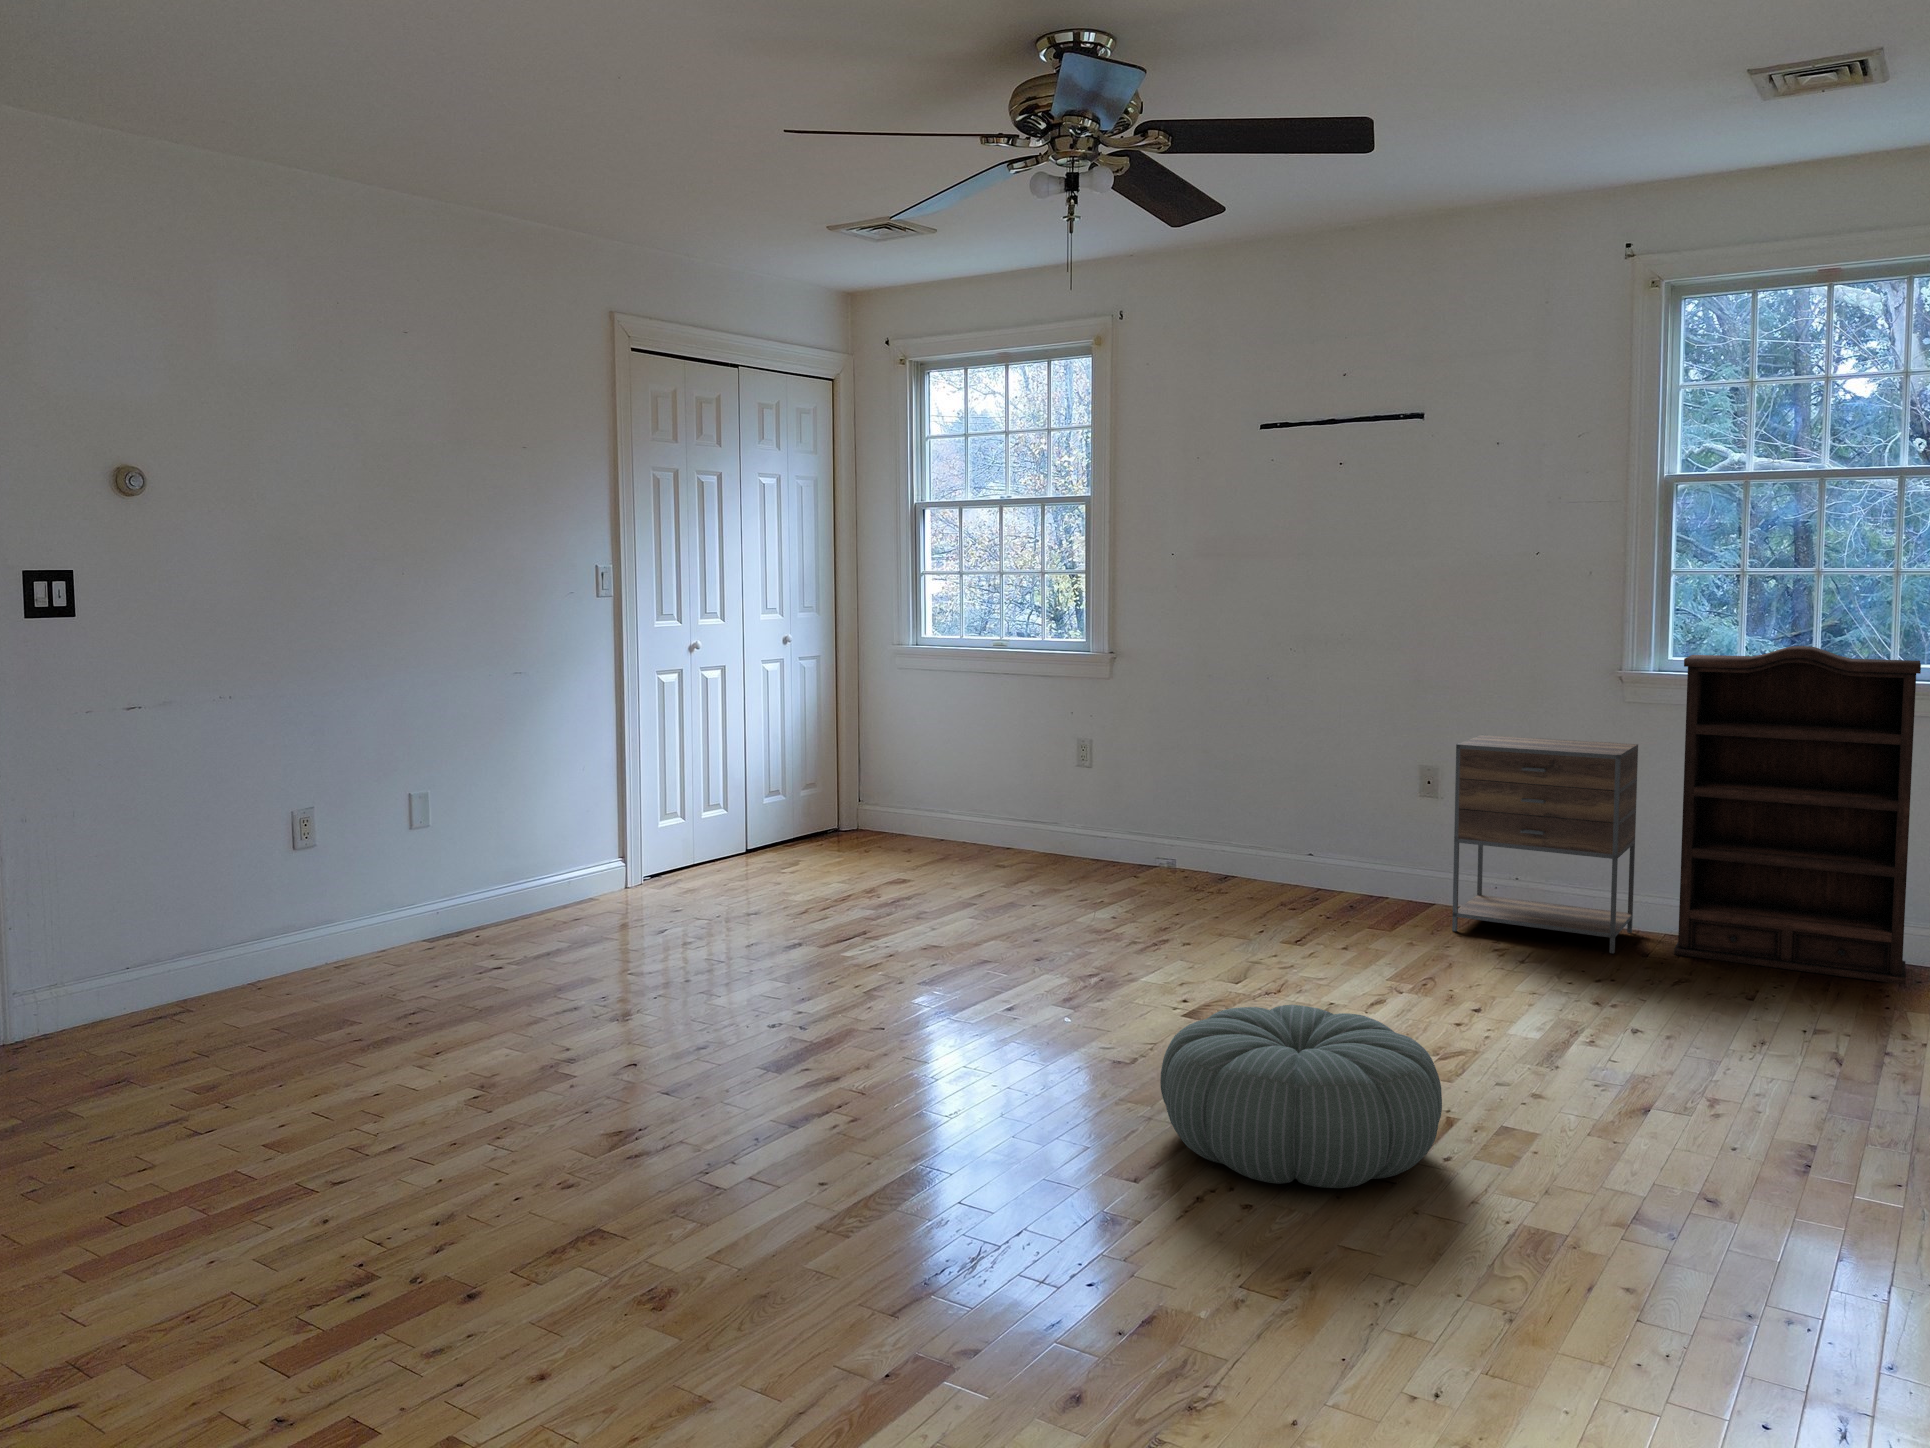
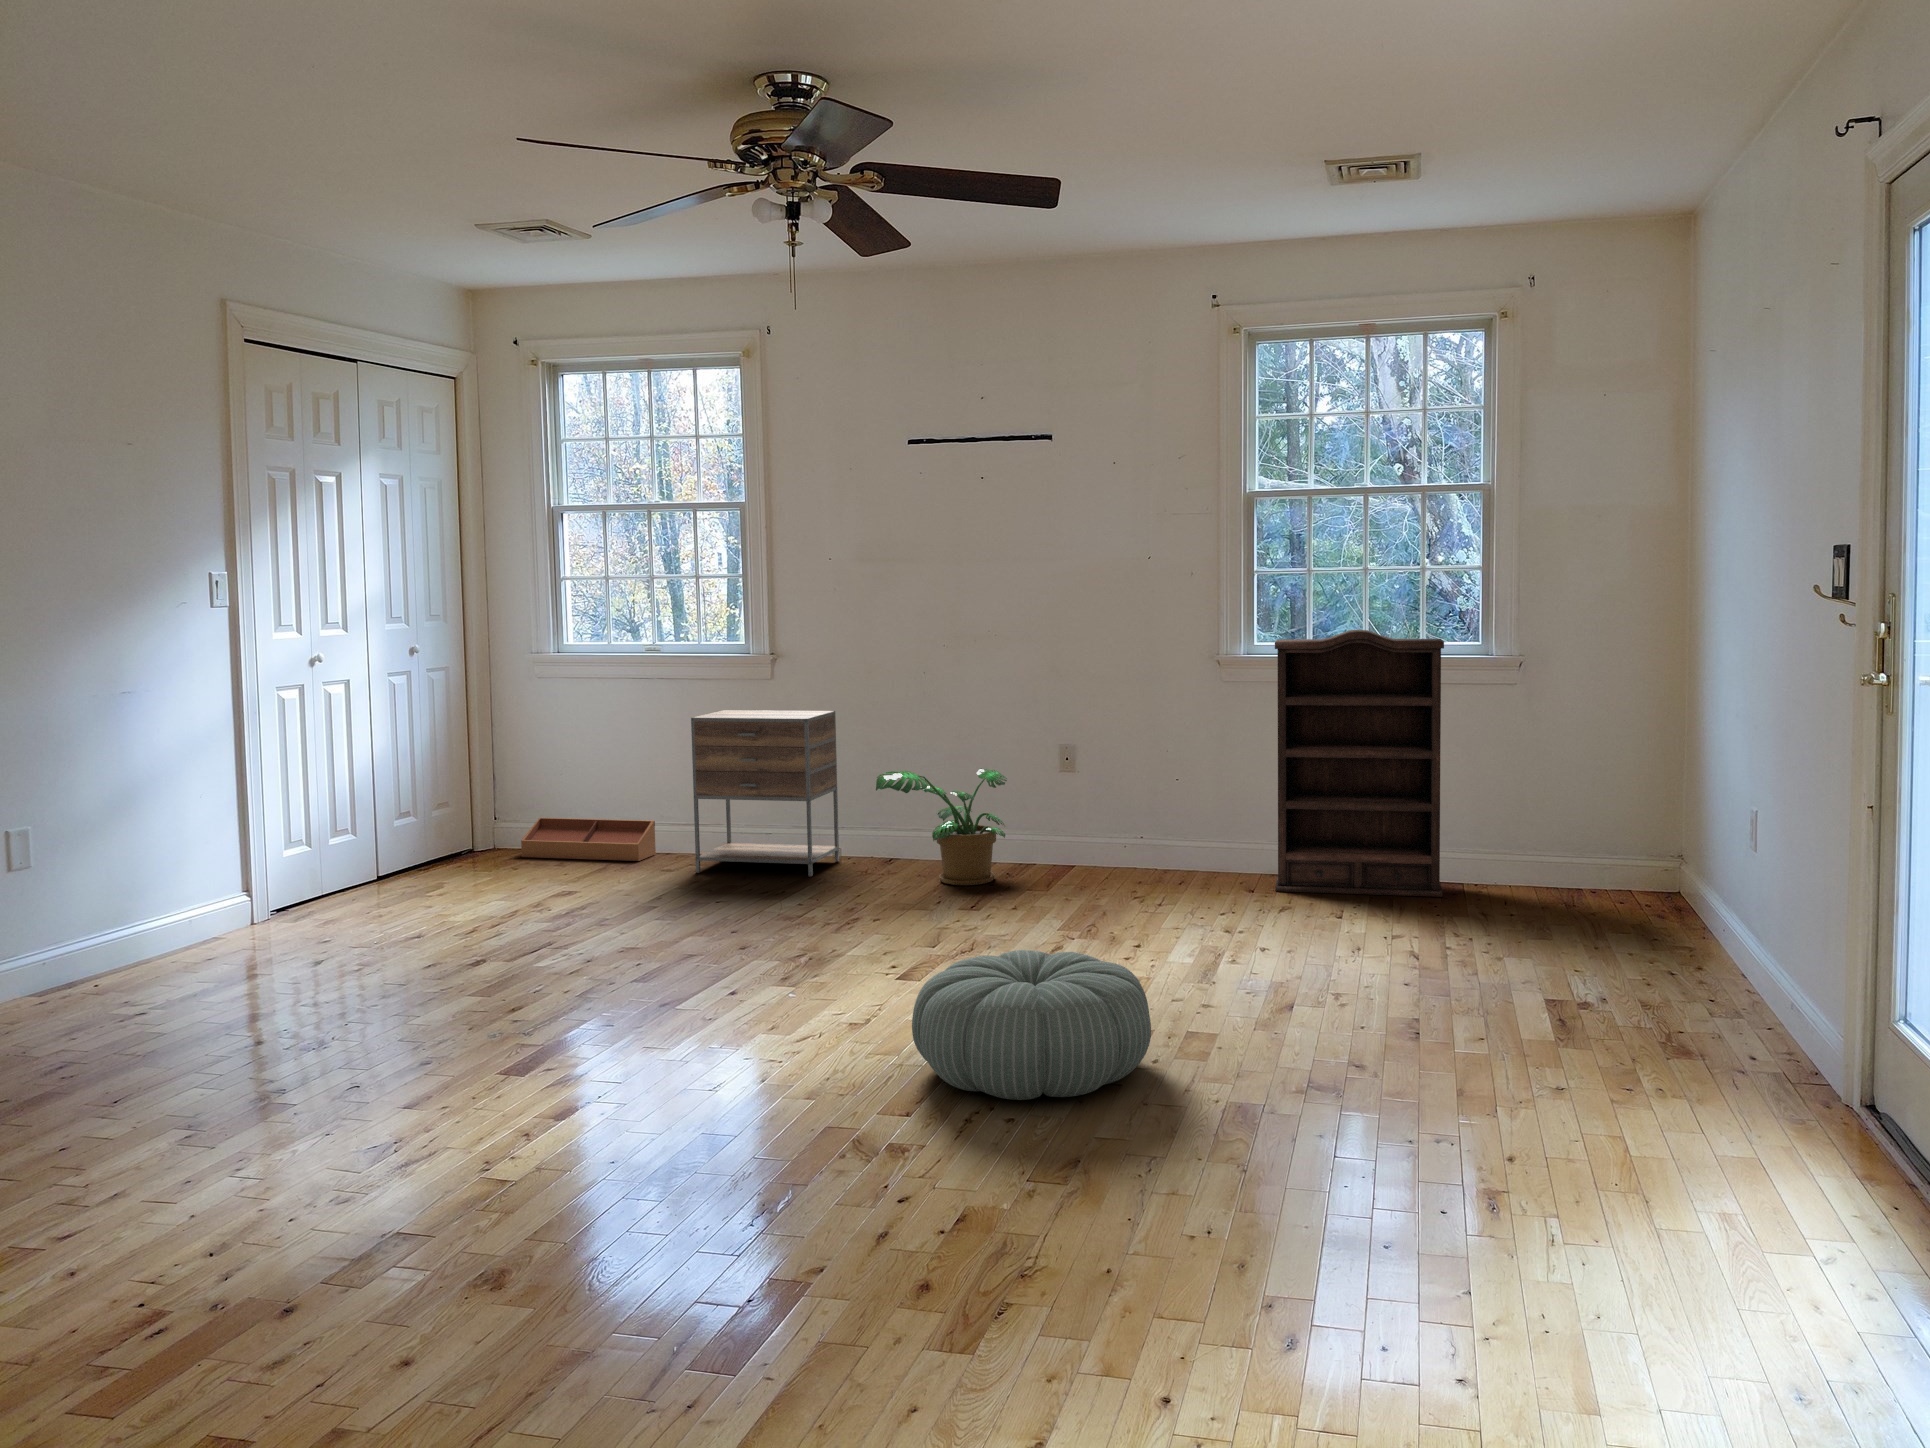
nightstand: present [1452,735,1638,953] -> present [691,710,839,876]
potted plant: none [1205,782,1358,911] -> present [876,768,1007,885]
storage bin: none [876,803,999,853] -> present [521,818,656,861]

